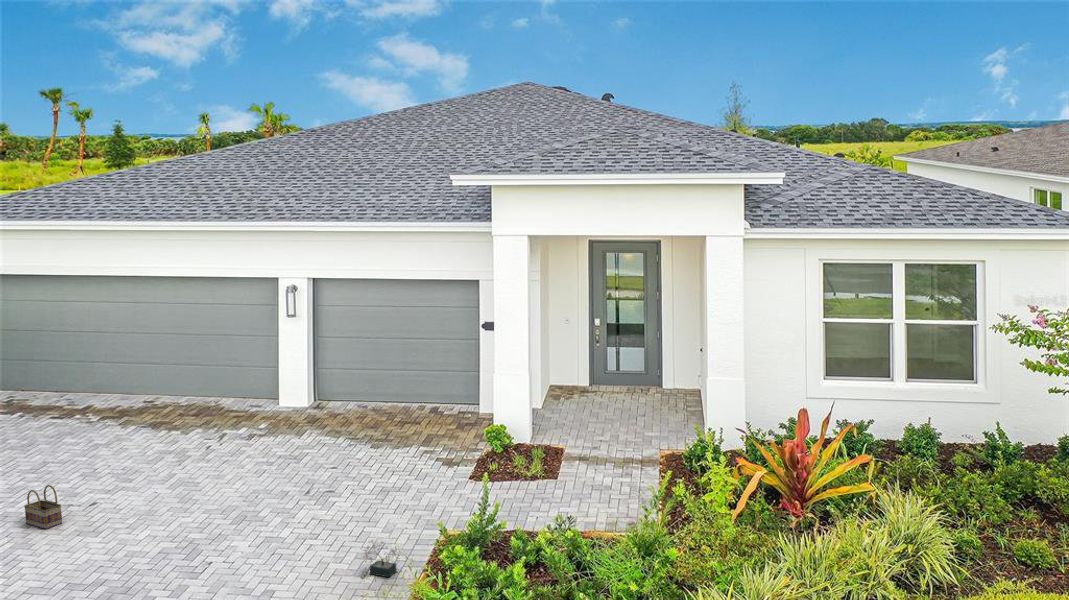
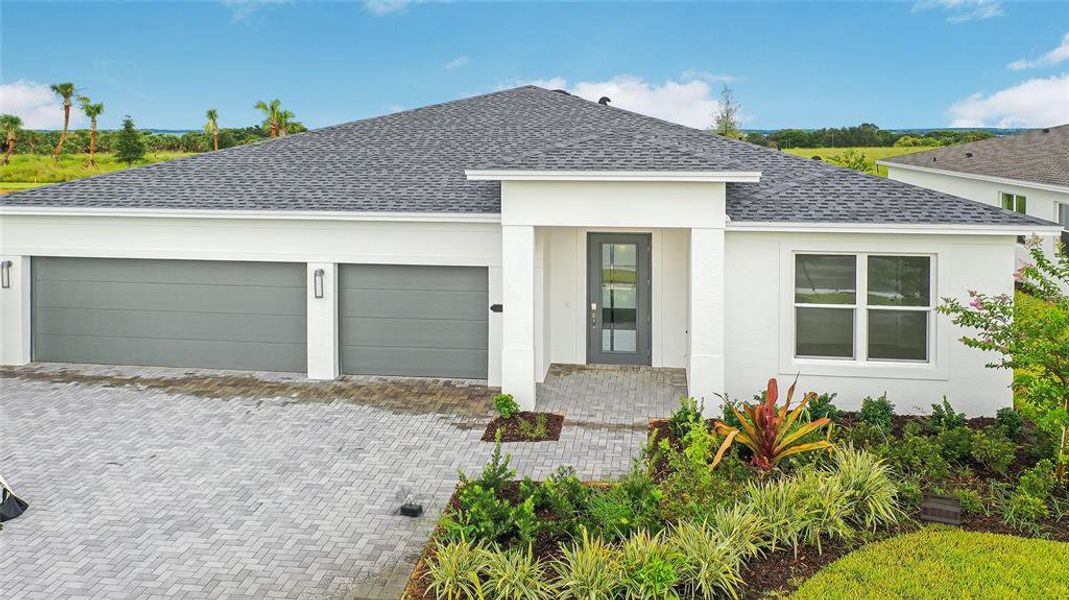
basket: present [24,485,62,529] -> present [921,477,962,525]

